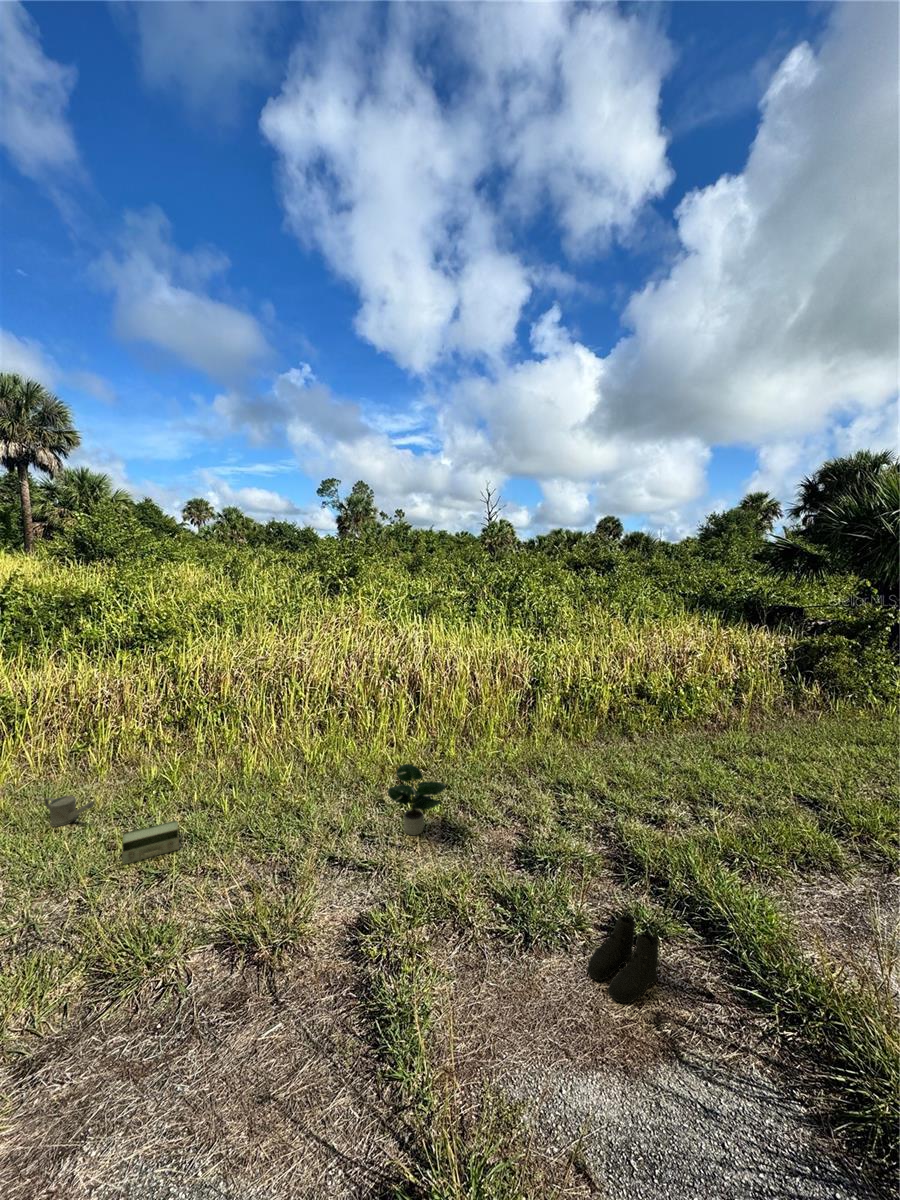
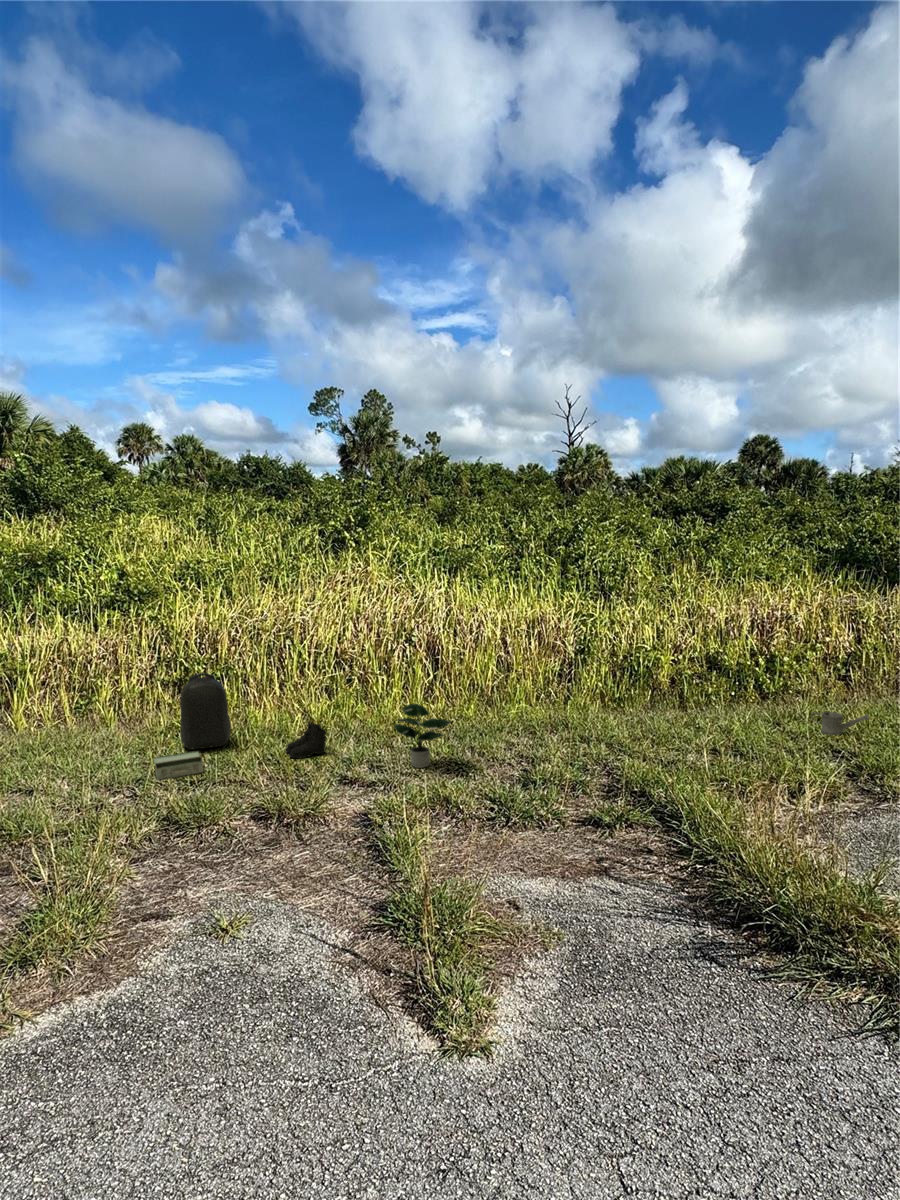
backpack: none [164,728,220,811] -> present [180,673,231,750]
watering can: present [45,796,93,826] -> present [811,712,869,735]
boots: present [587,916,659,1003] -> present [286,722,327,759]

